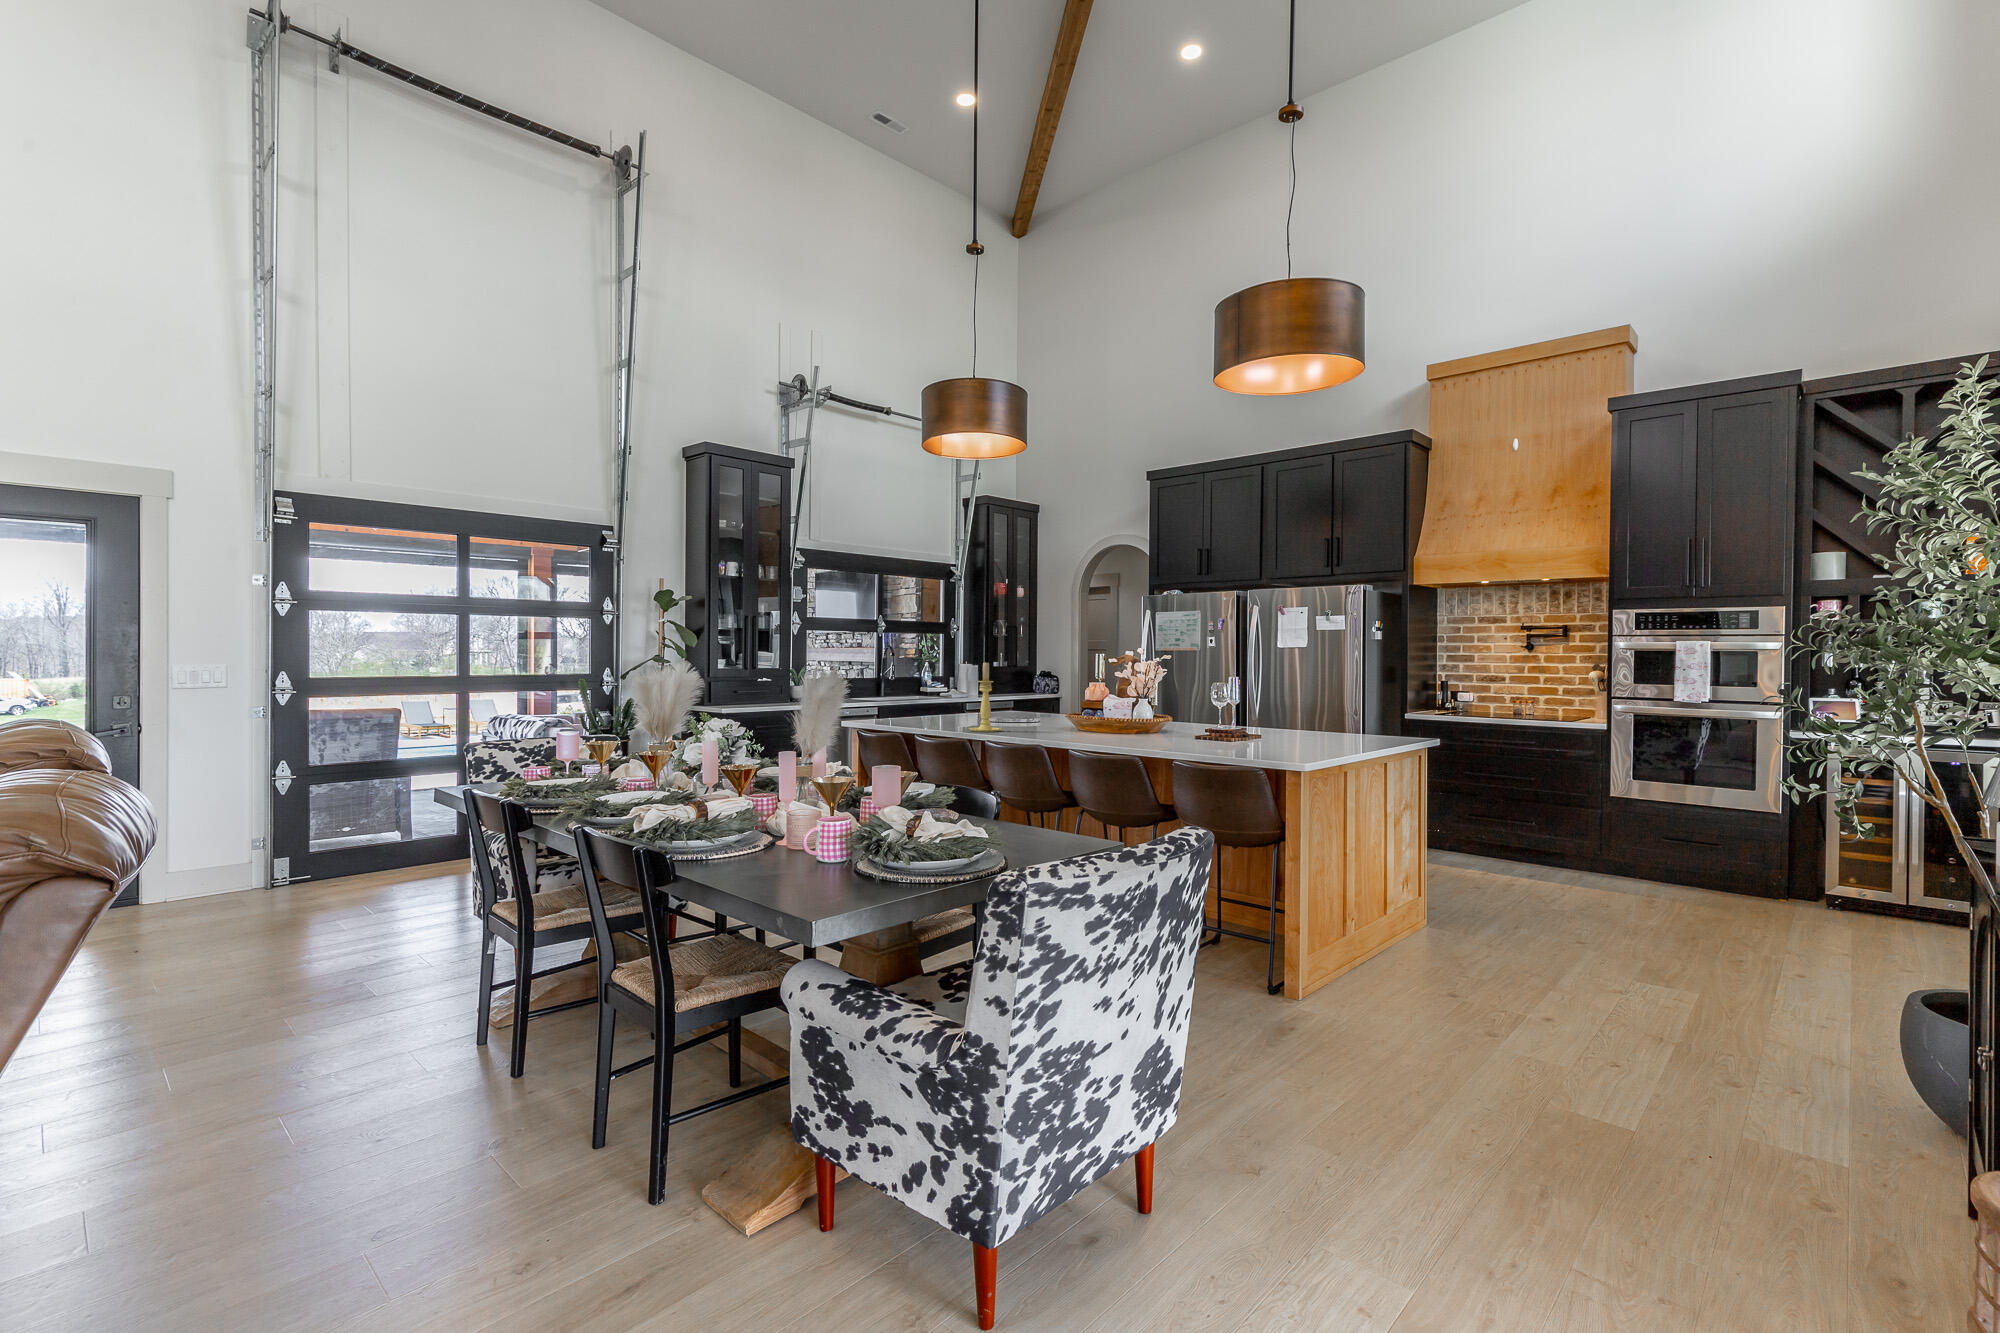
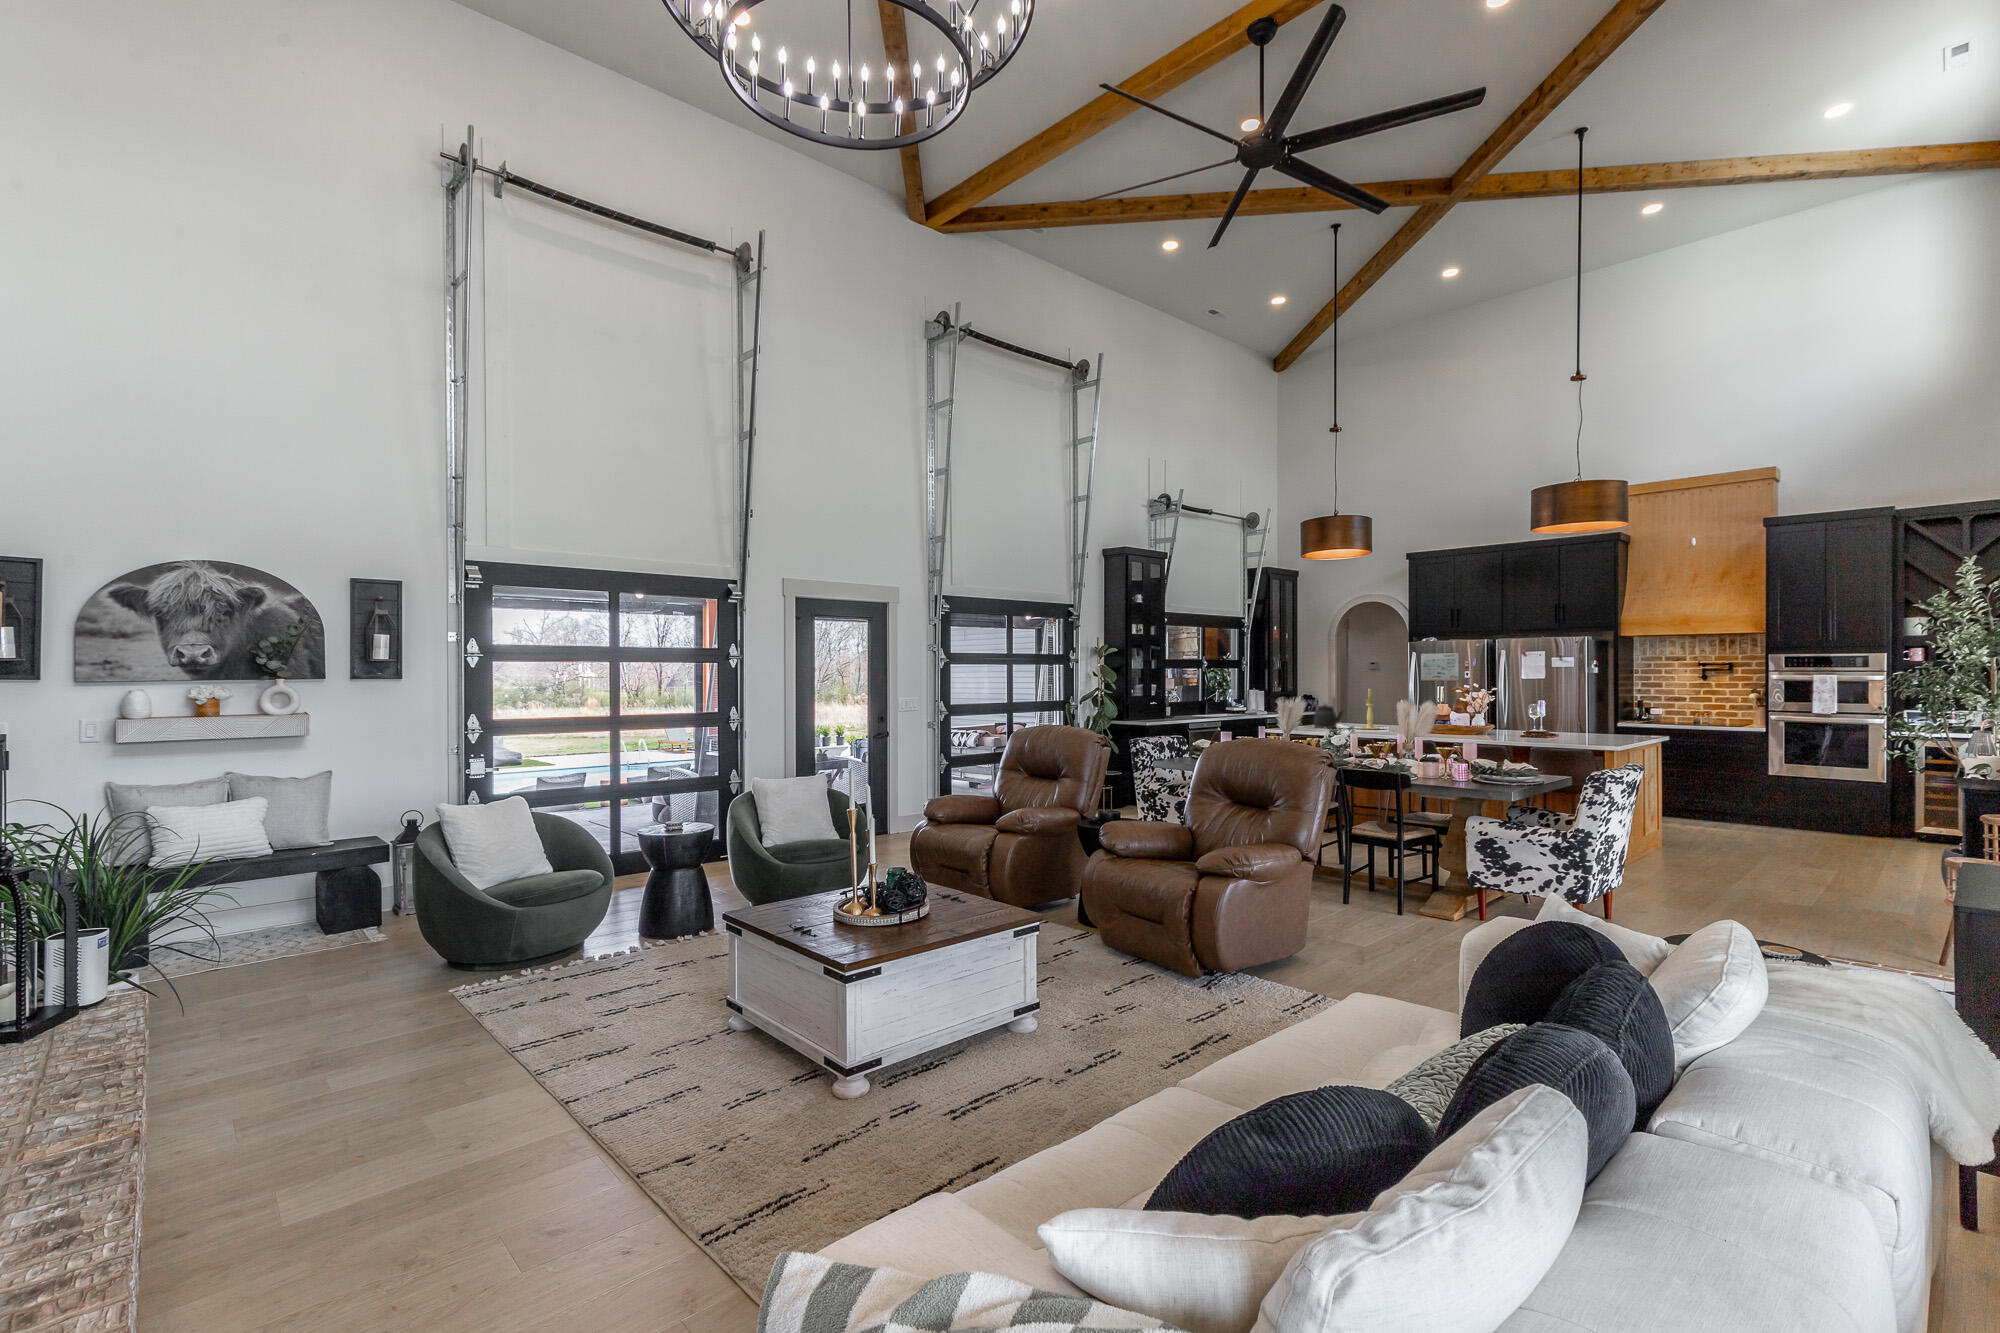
kettle: none [901,678,955,730] -> present [1314,699,1343,728]

